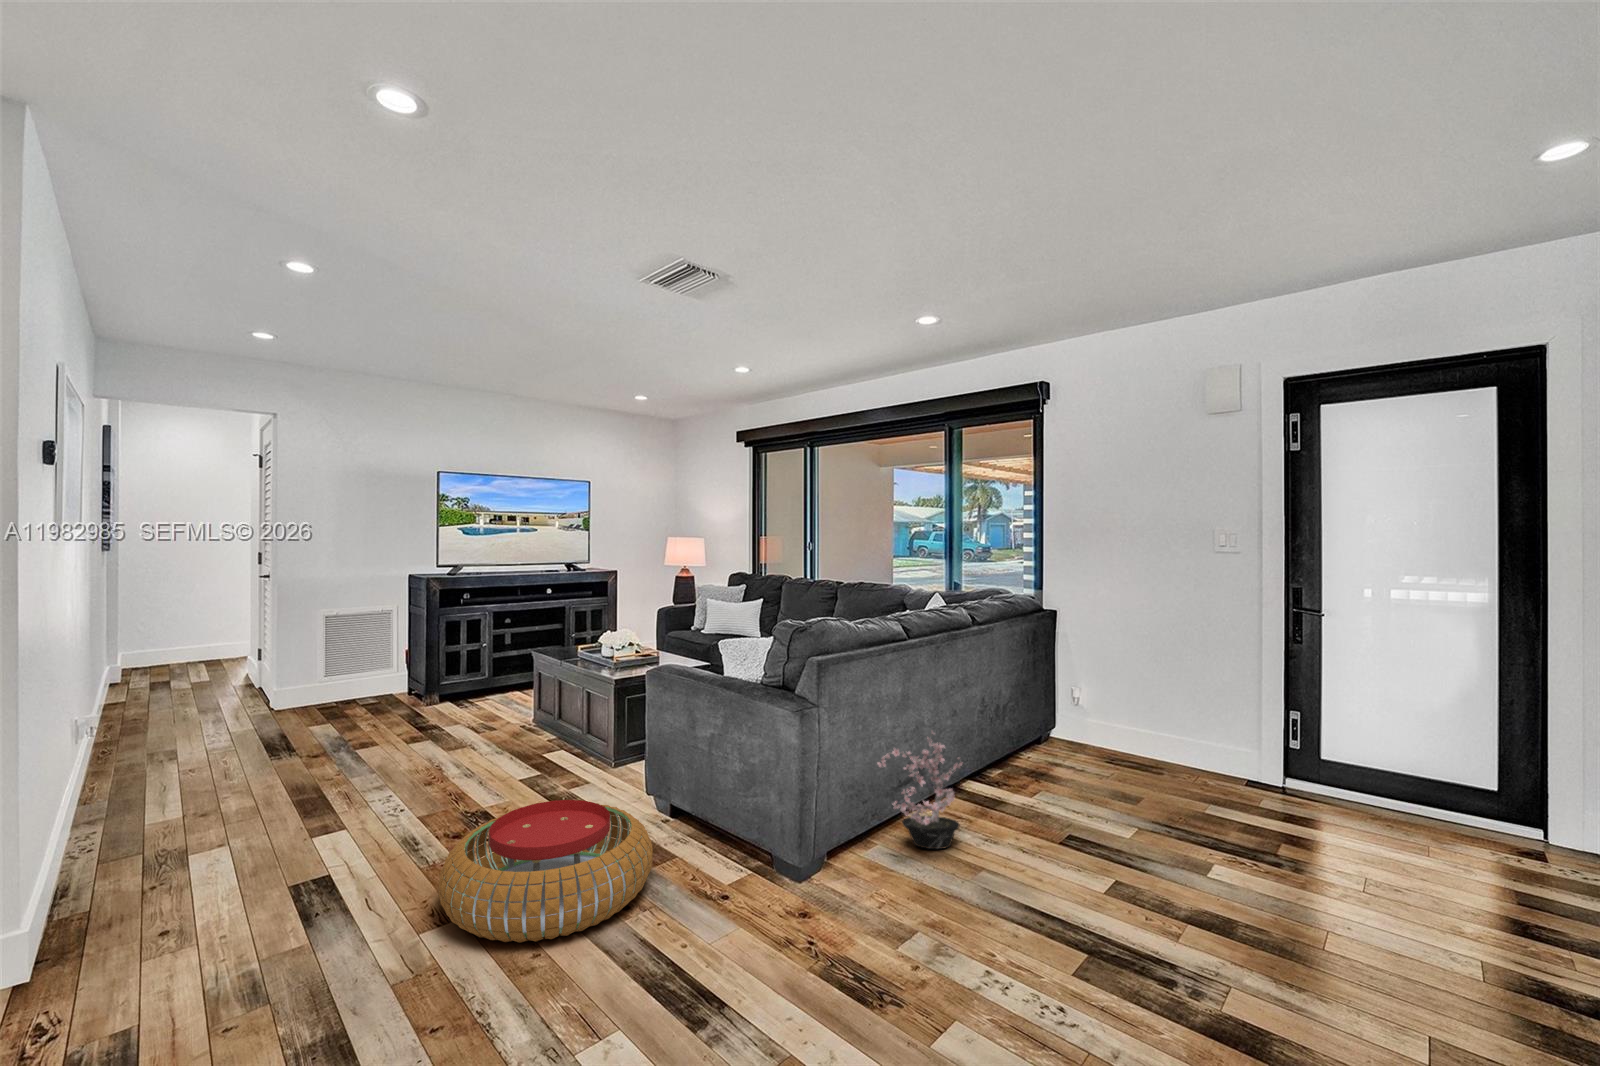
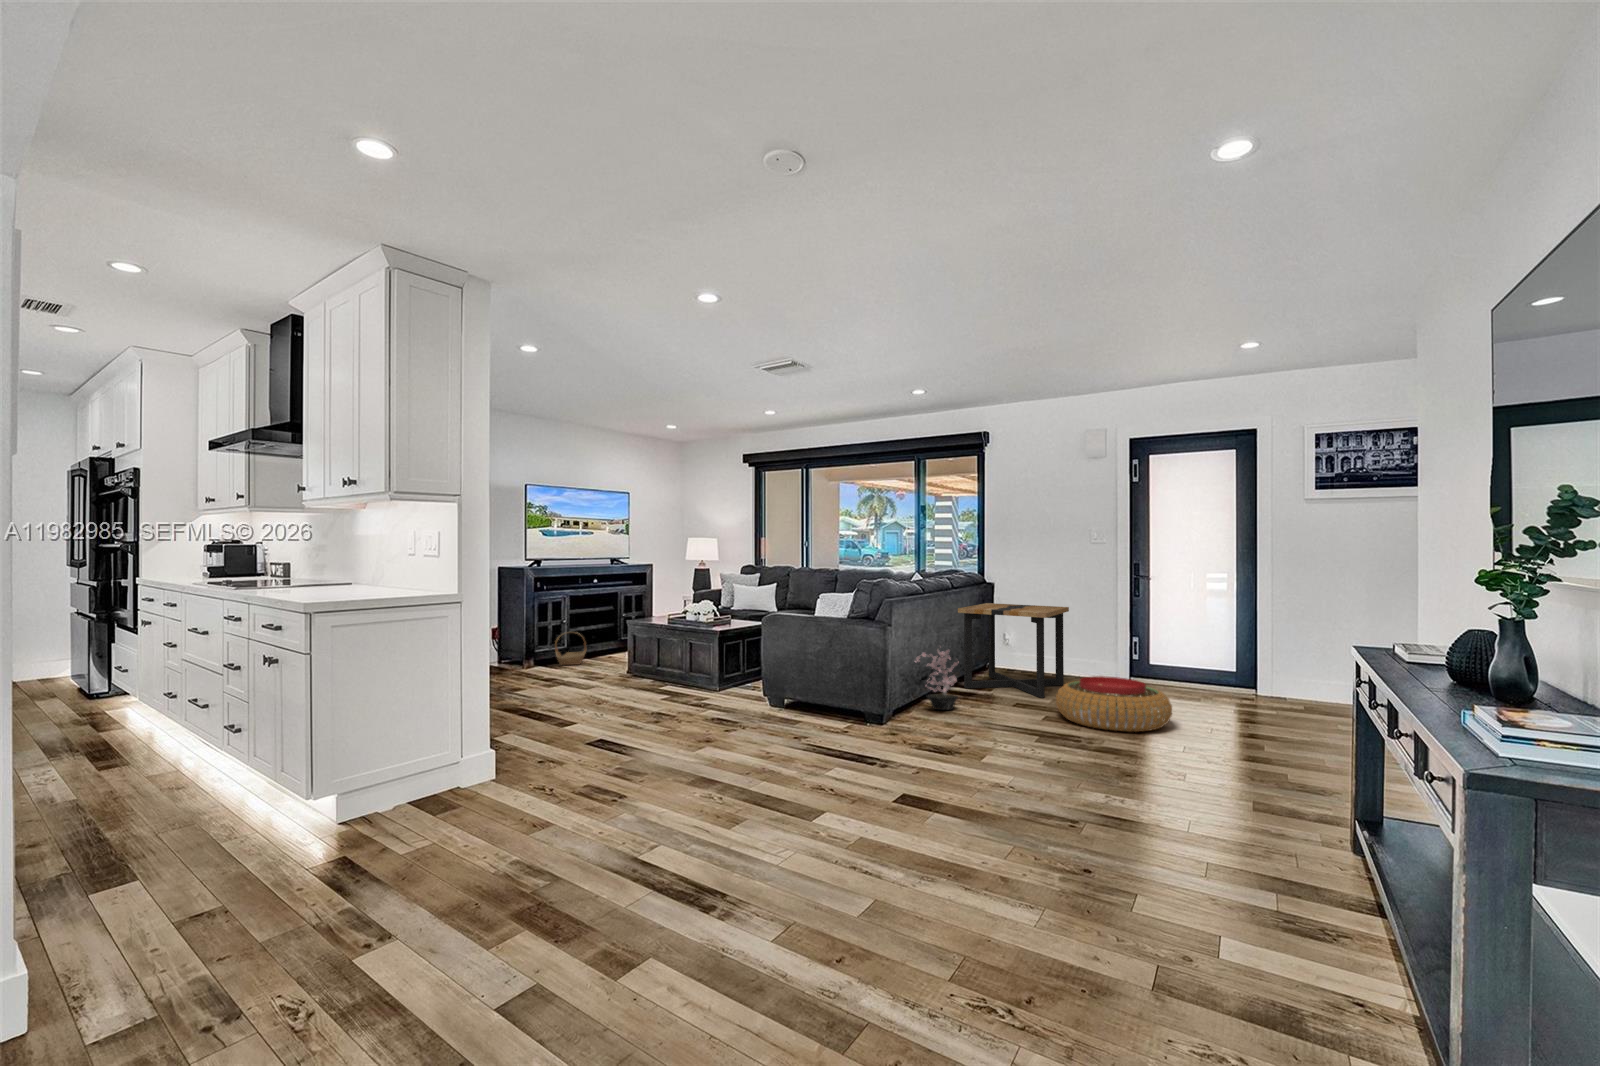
side table: none [982,643,1173,820] -> present [958,603,1069,698]
basket: none [455,662,502,708] -> present [555,633,587,665]
pouf: present [438,800,653,943] -> present [1056,676,1172,732]

